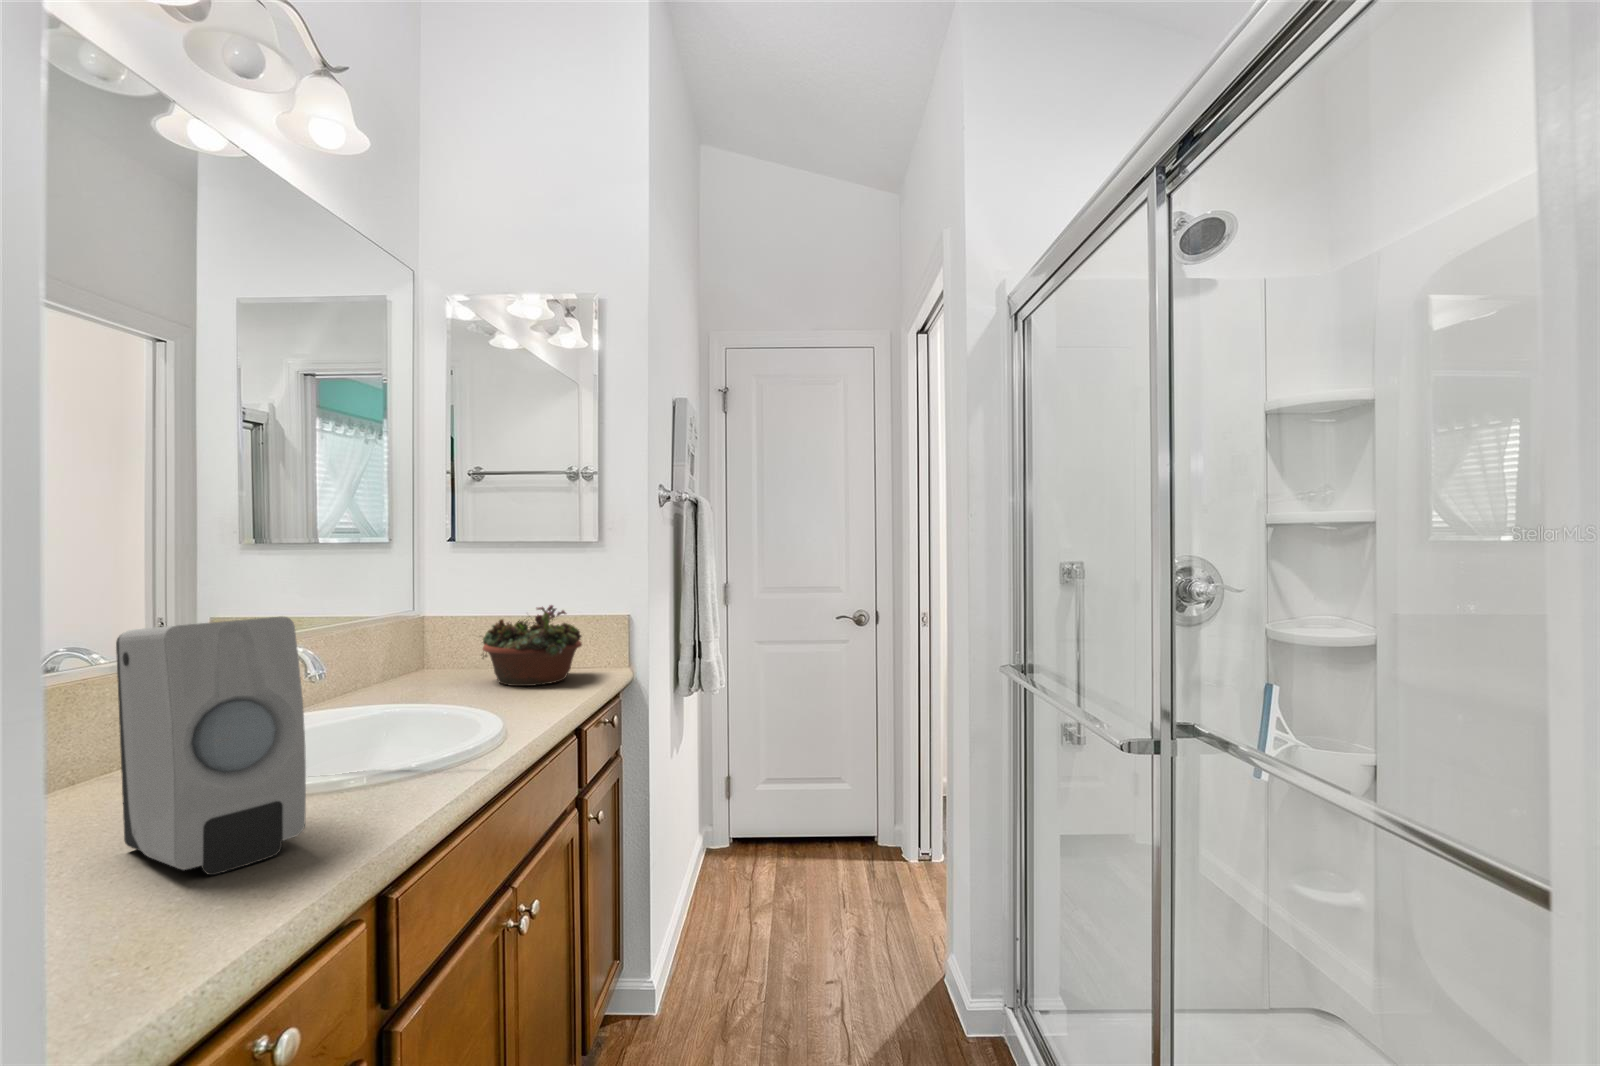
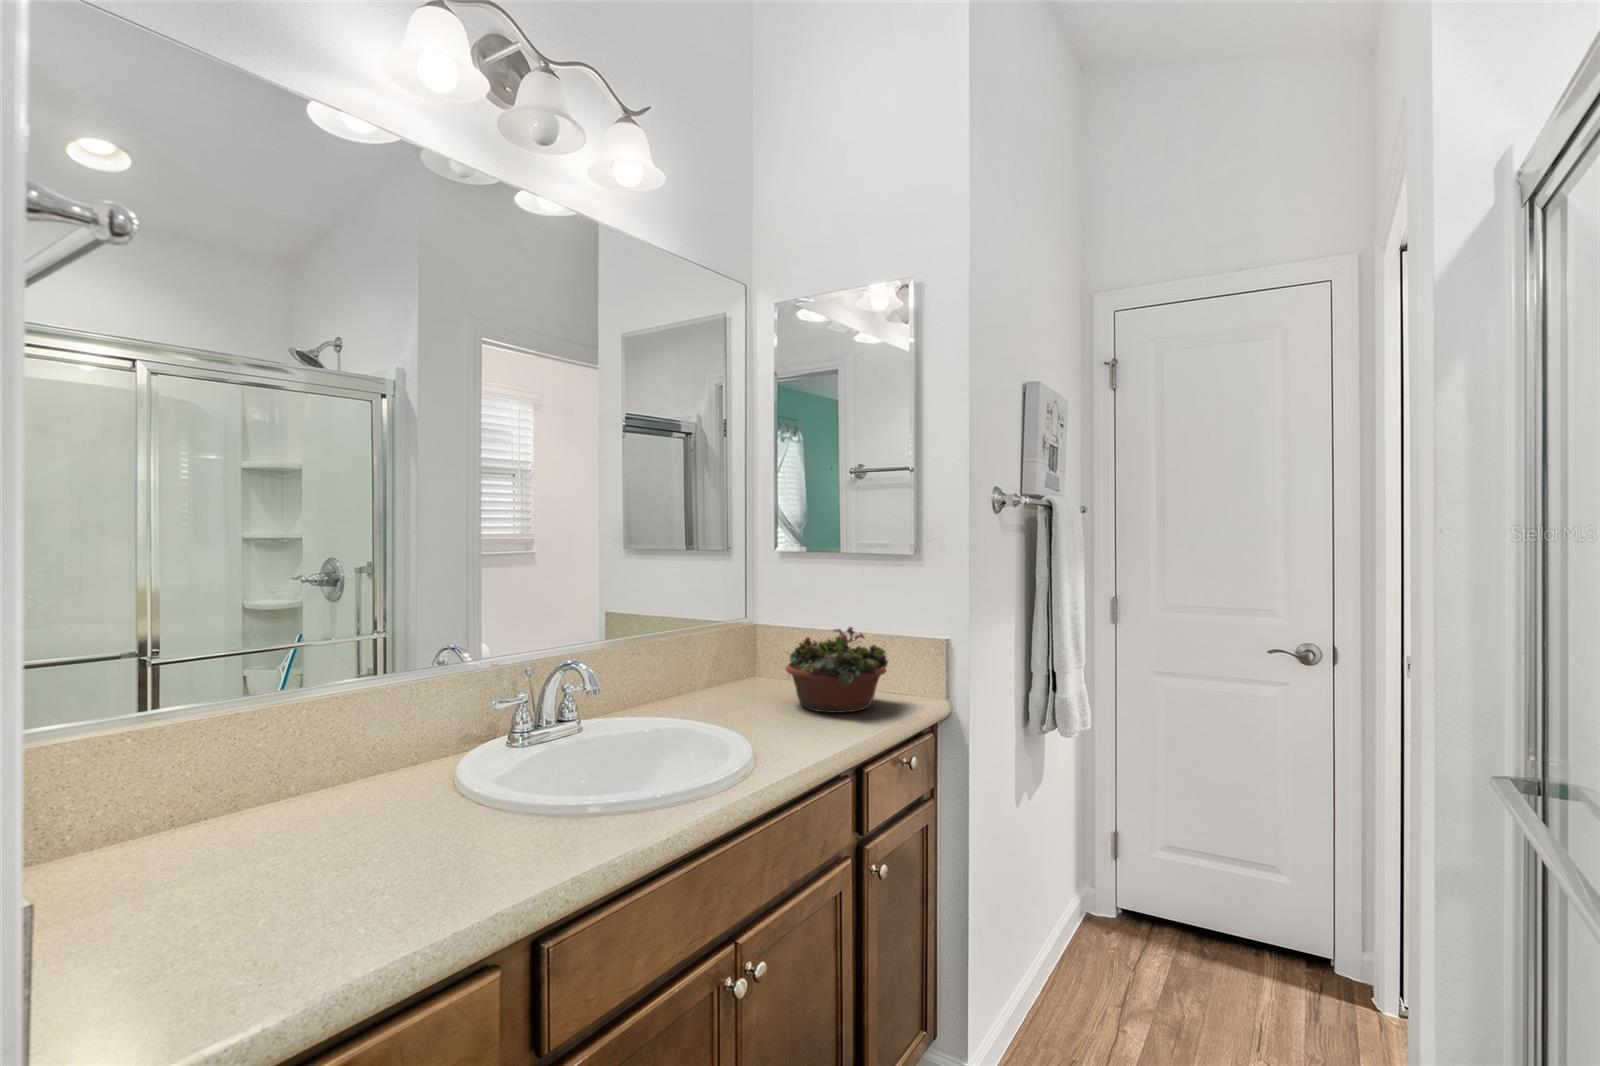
soap dispenser: present [116,616,306,875] -> none [349,650,467,892]

